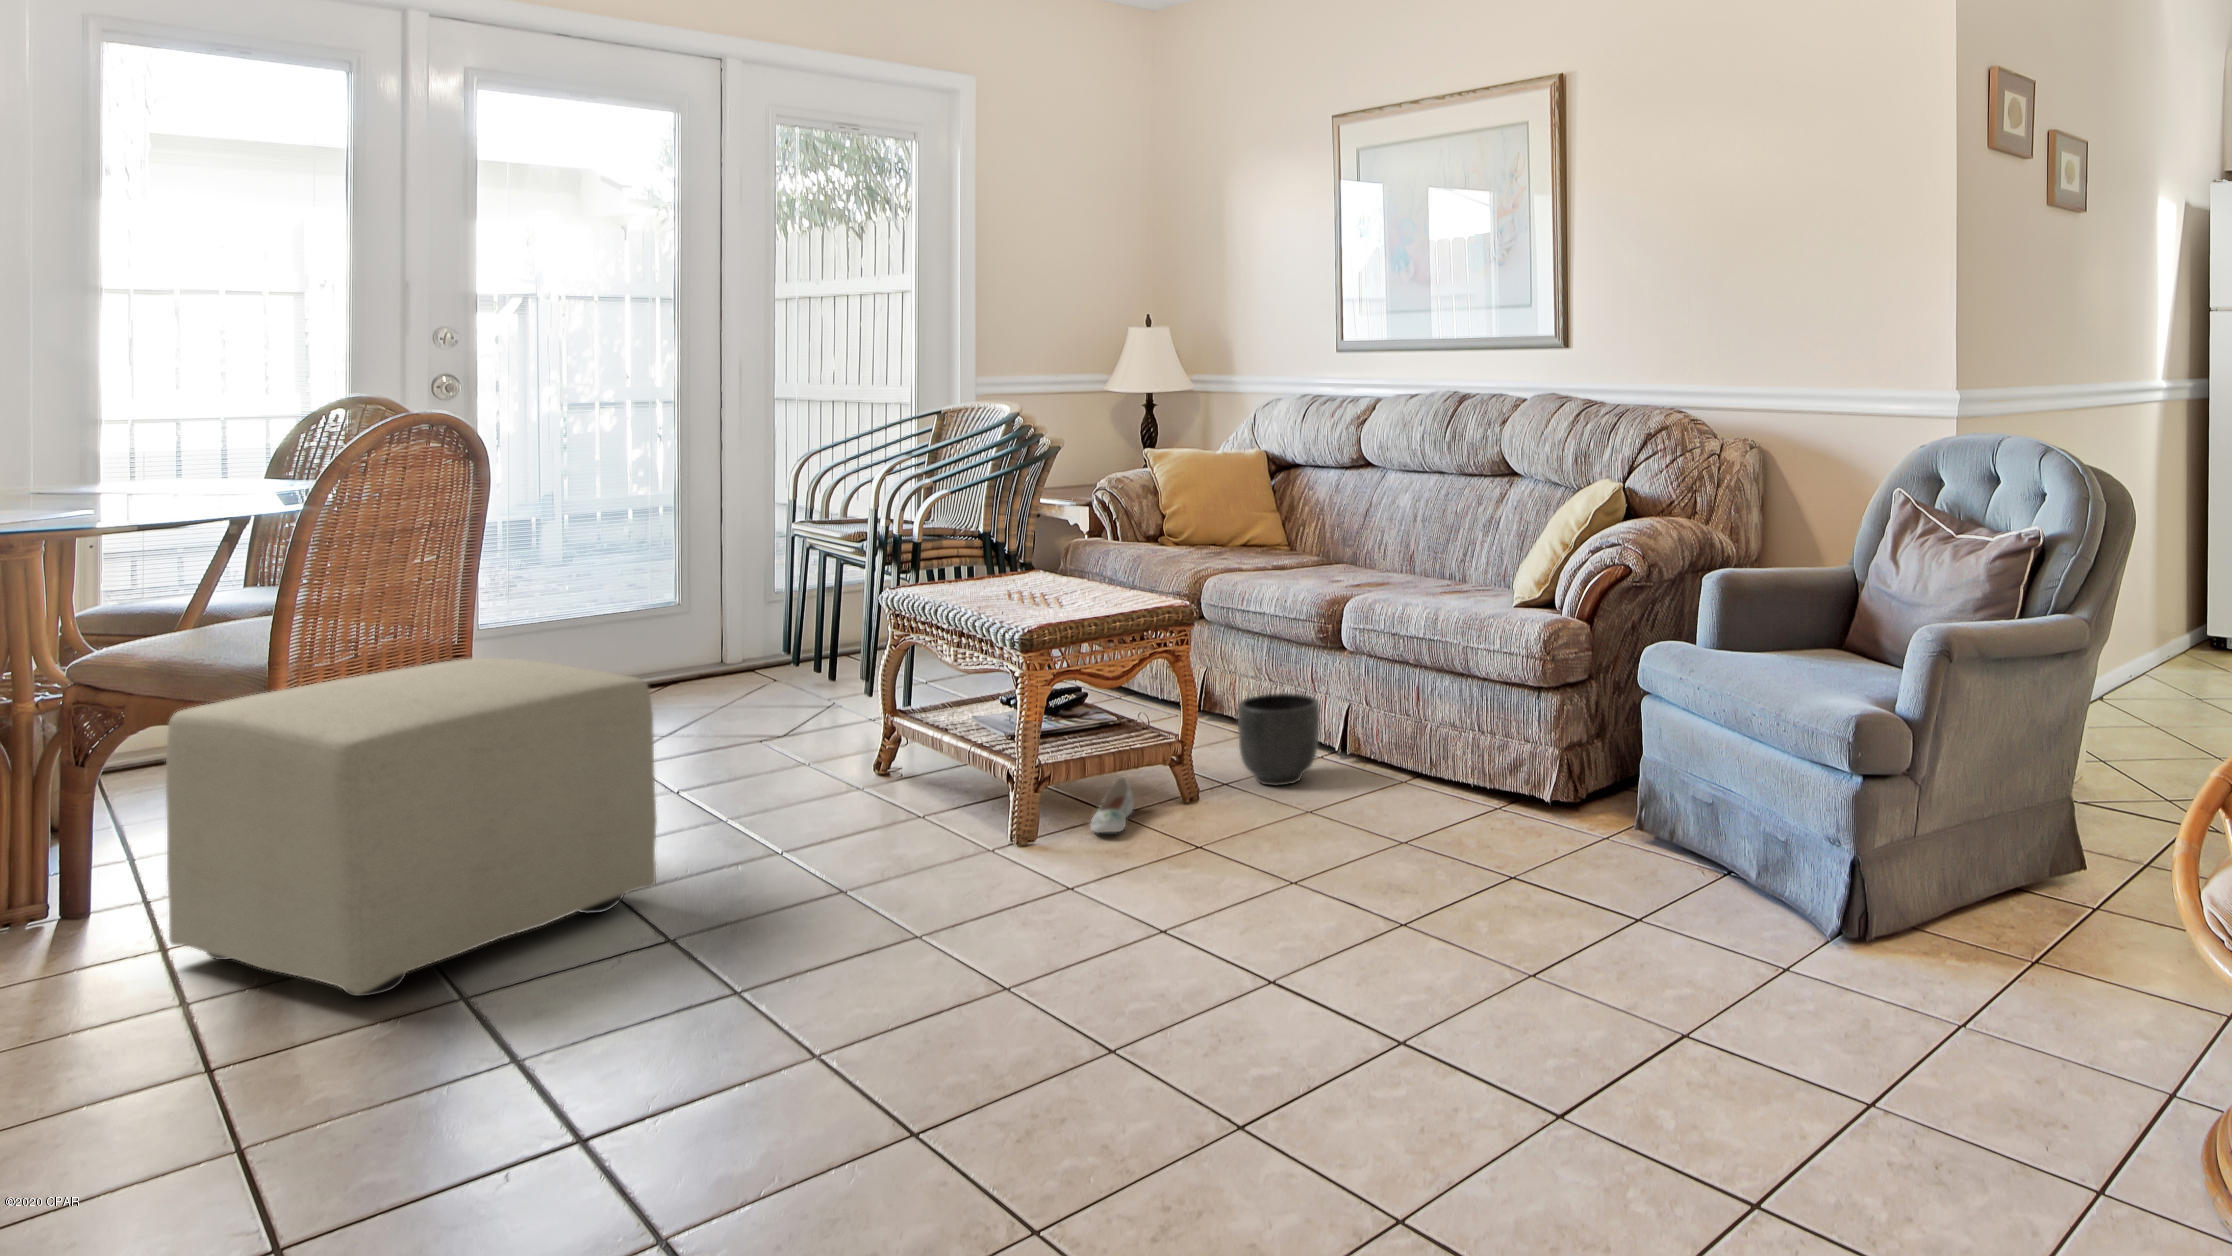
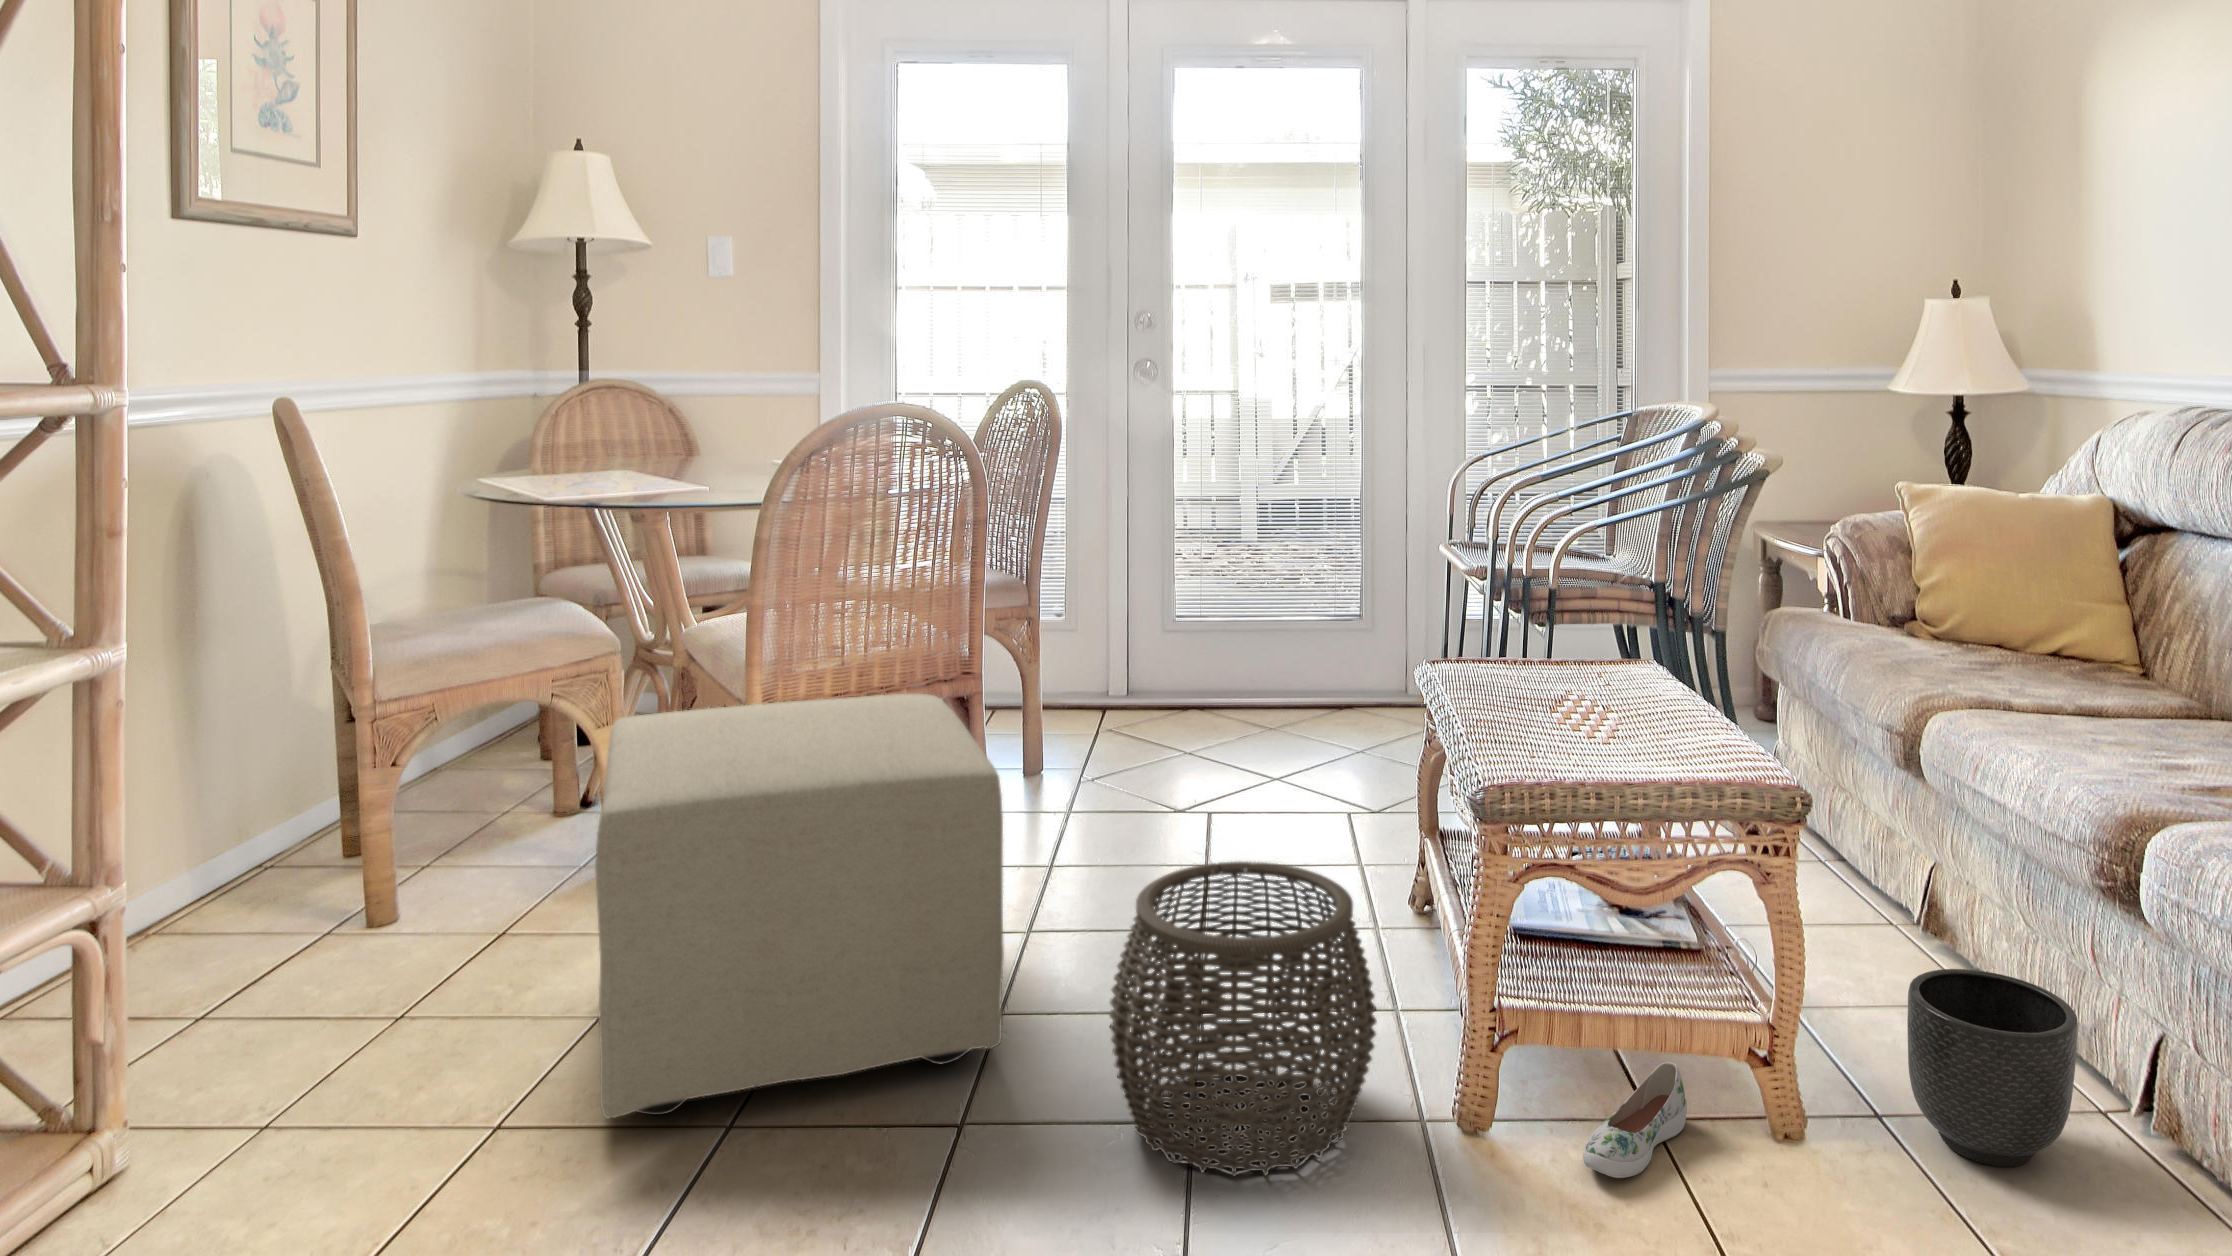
woven basket: none [768,708,964,898] -> present [1109,862,1377,1176]

